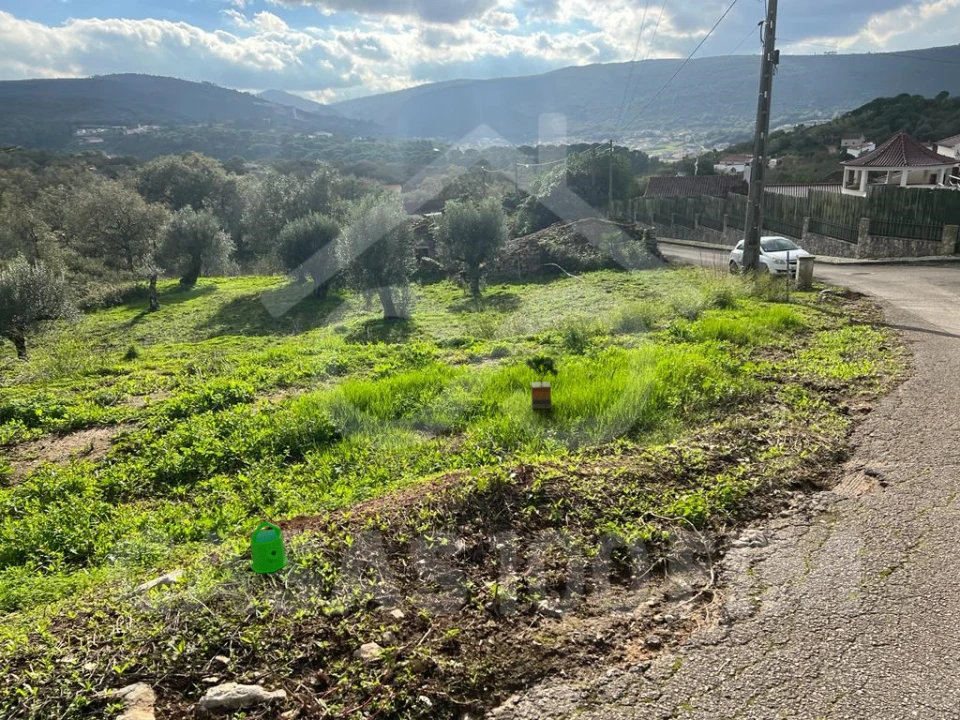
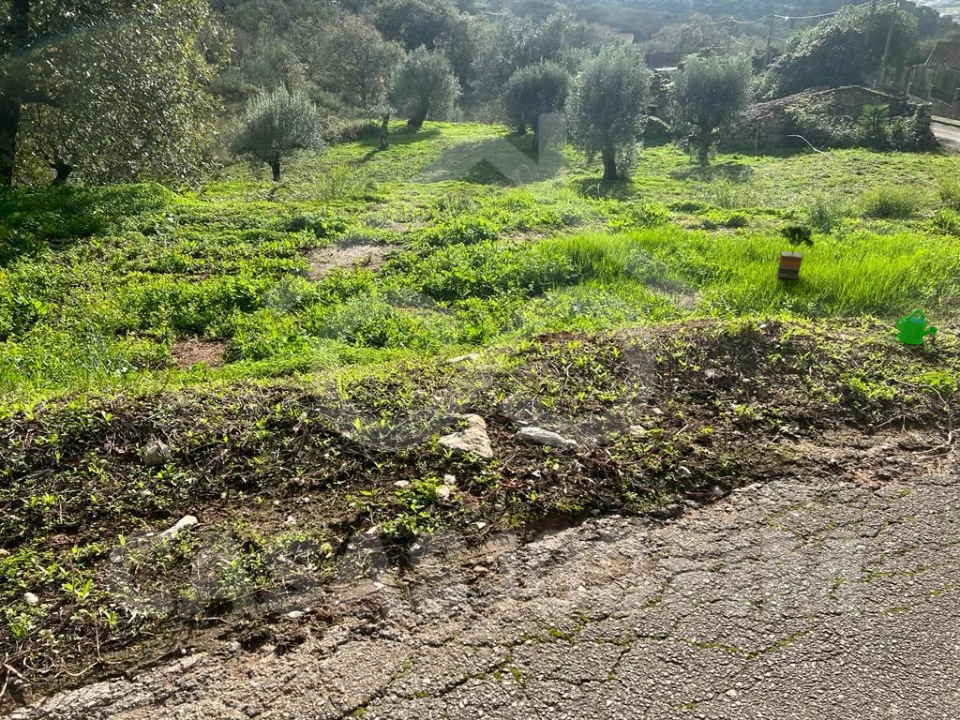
watering can: present [250,521,288,573] -> present [895,310,937,345]

